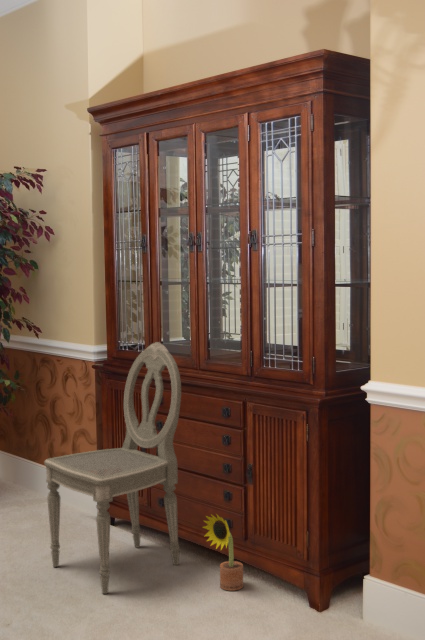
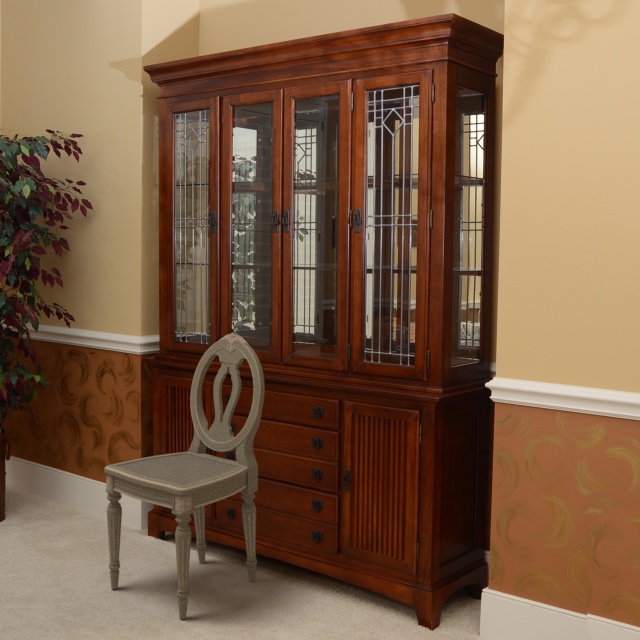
decorative plant: present [202,515,243,591] -> none [293,524,337,609]

